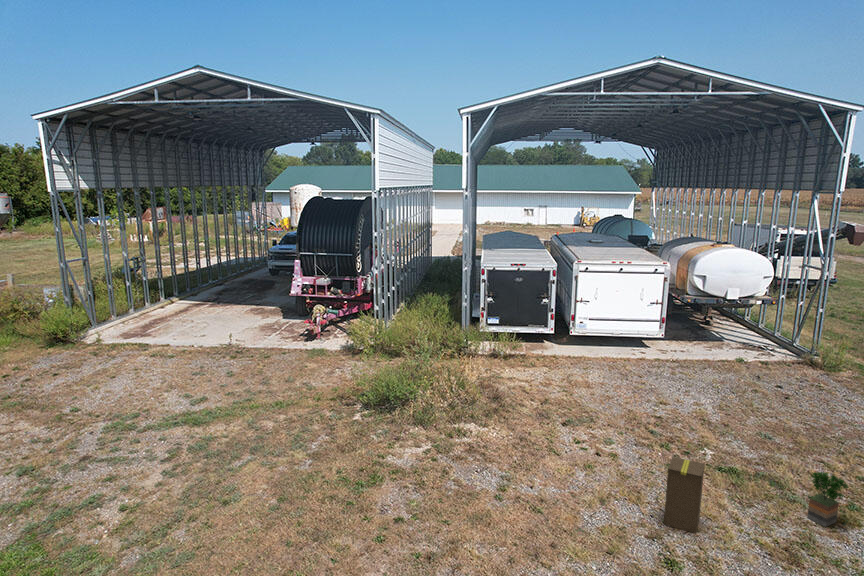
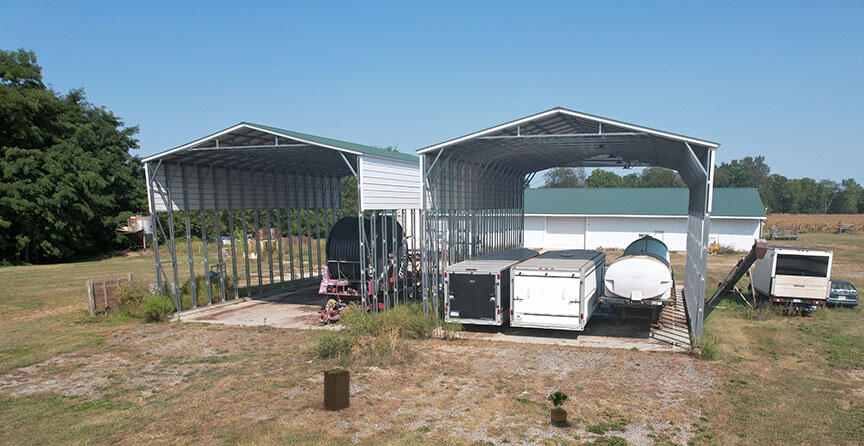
cardboard box: present [664,457,704,533] -> present [324,368,350,411]

